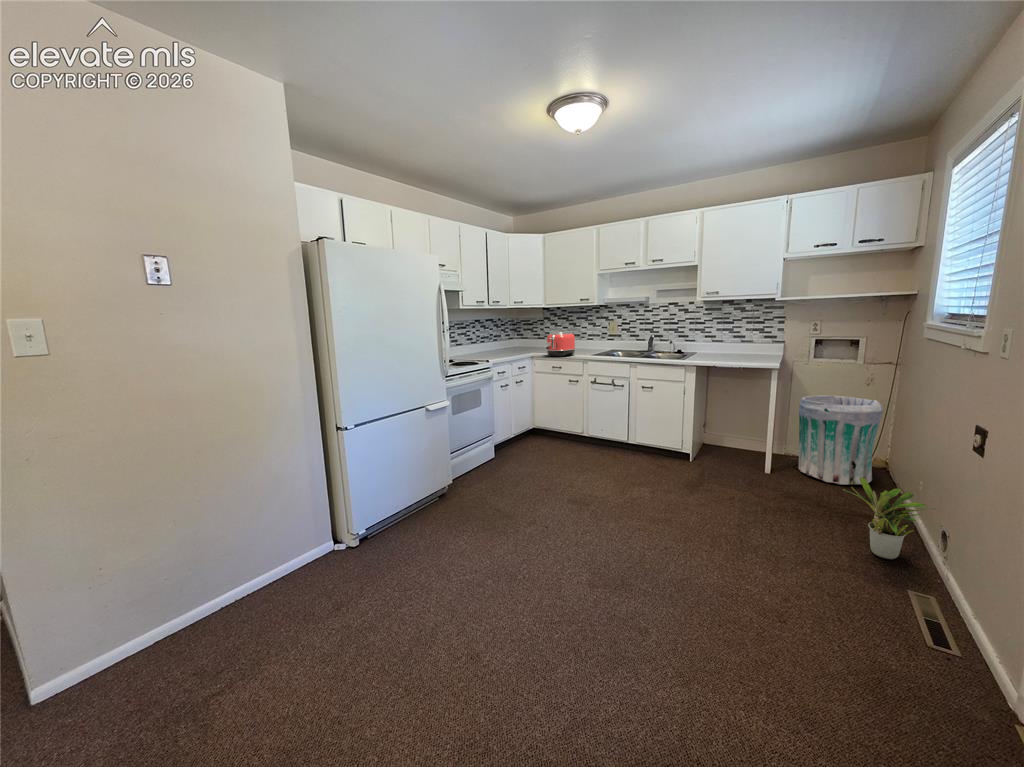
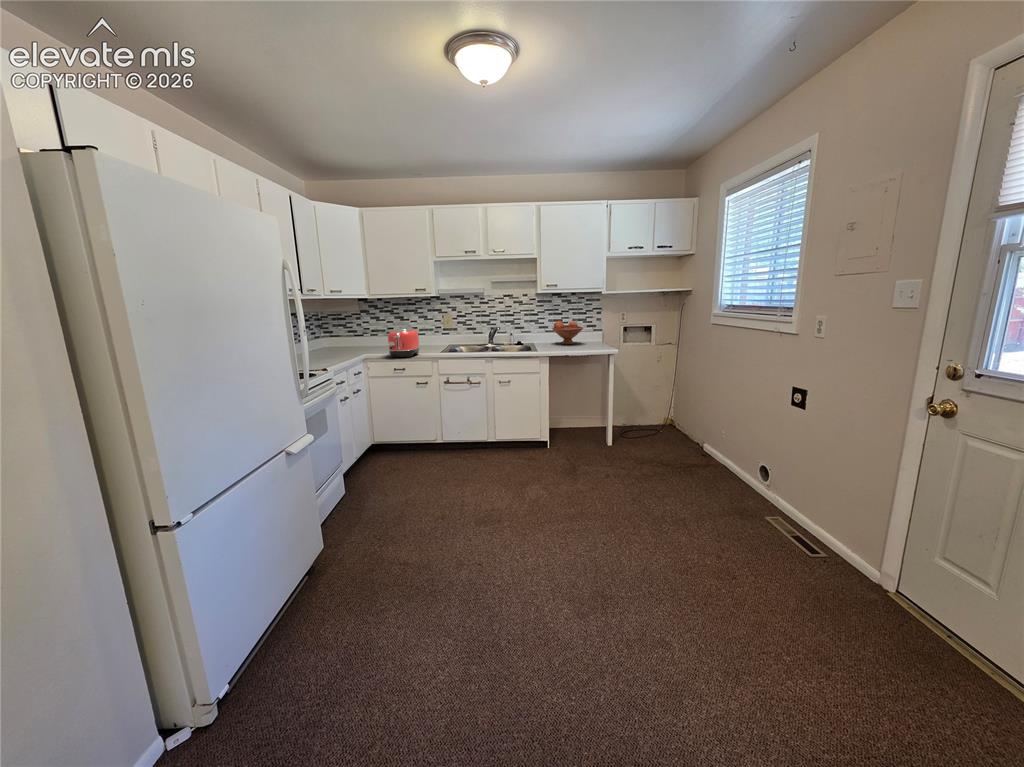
fruit bowl: none [718,330,756,356] -> present [552,321,583,344]
trash can: present [799,395,883,485] -> none [623,372,679,444]
potted plant: present [843,477,936,559] -> none [695,438,758,497]

